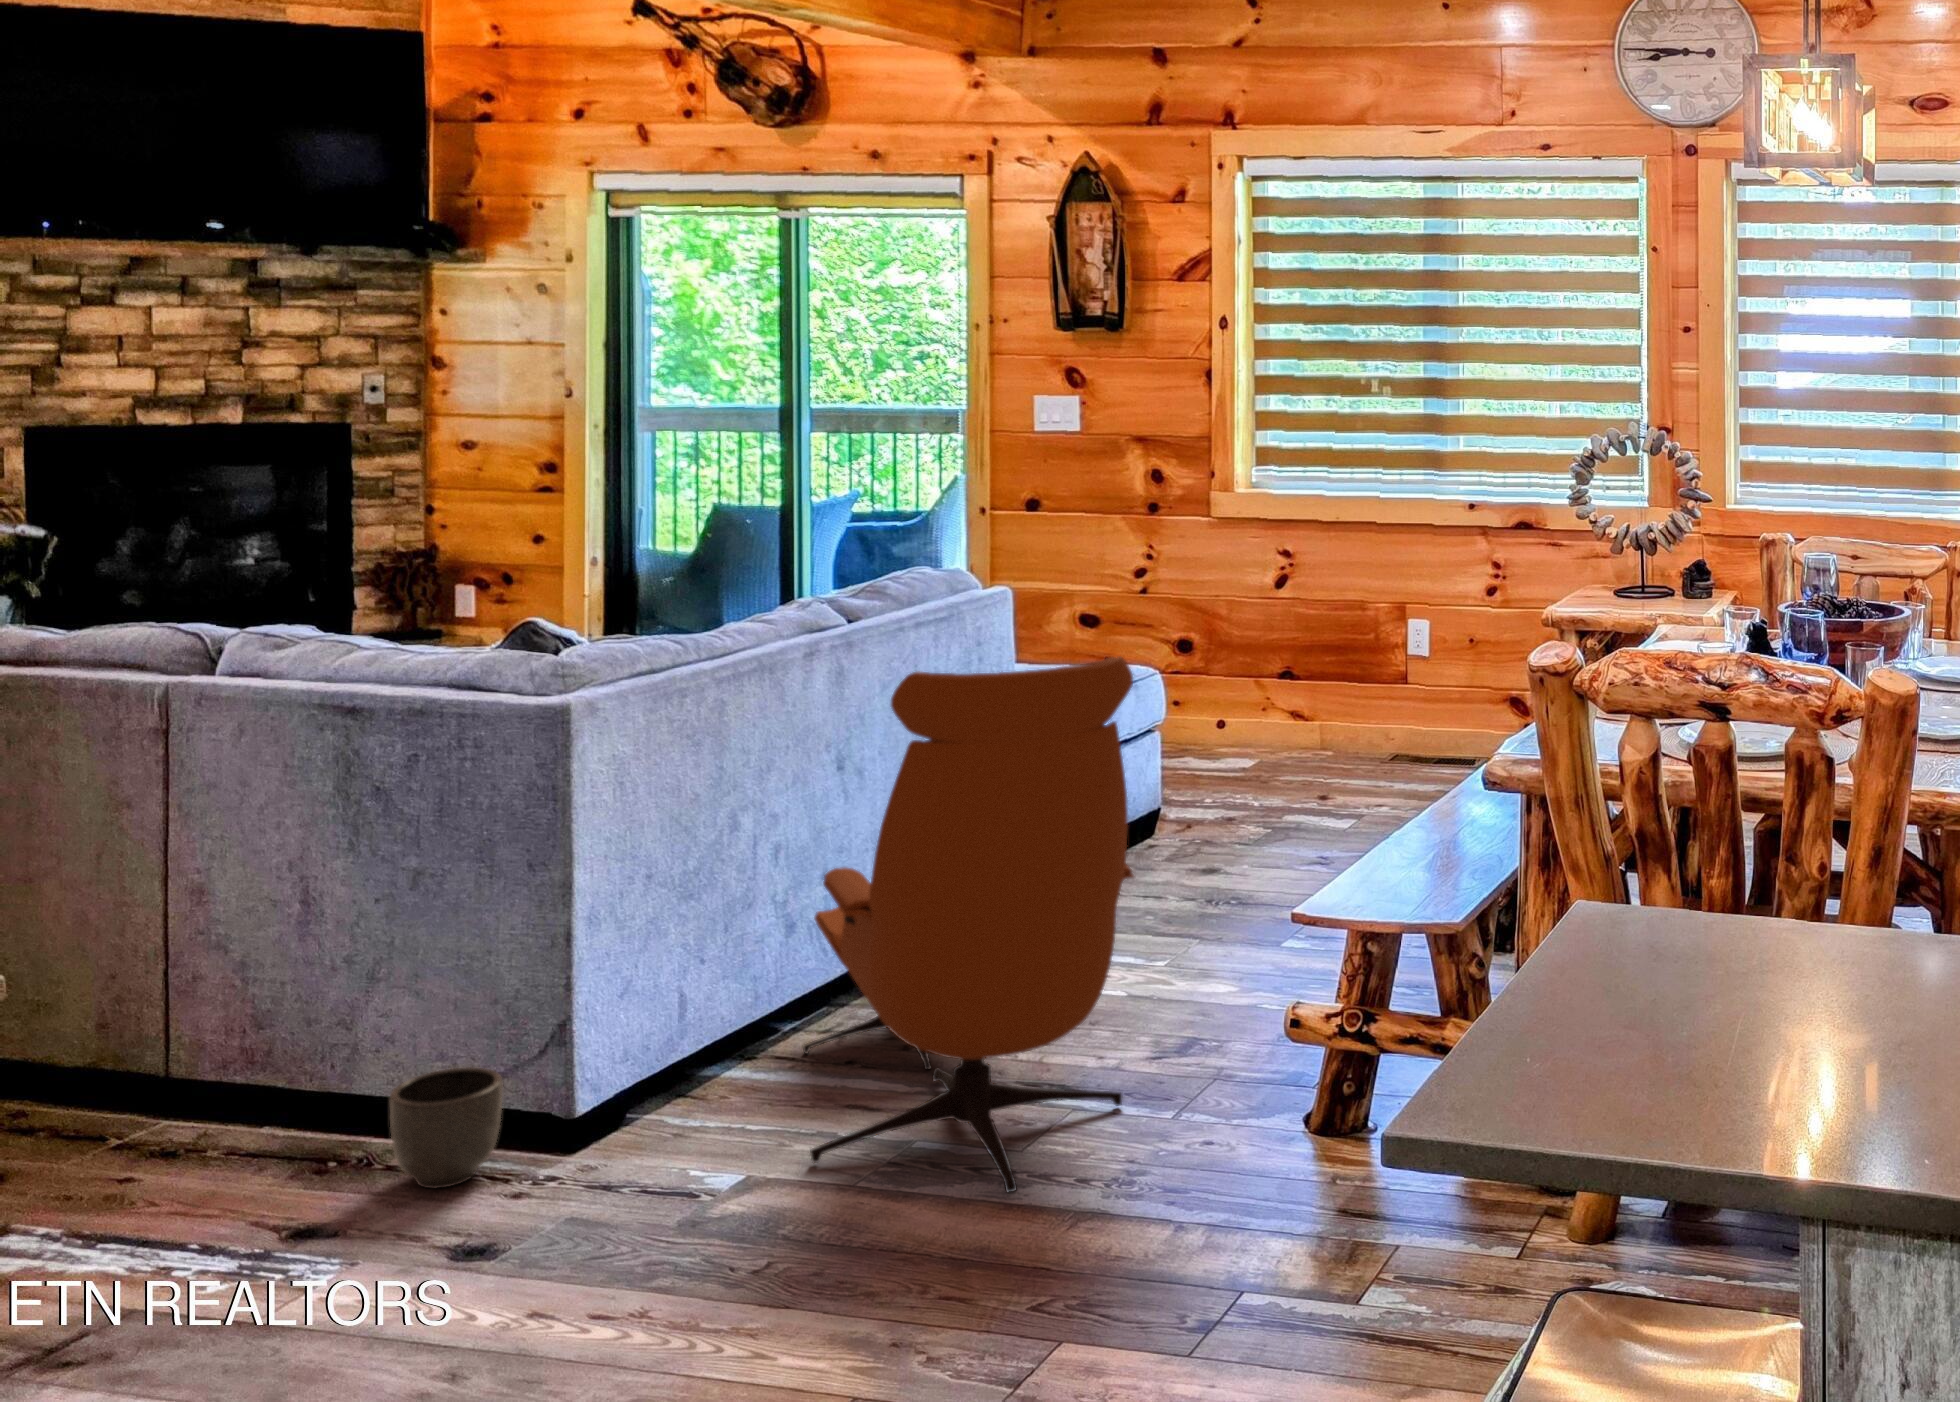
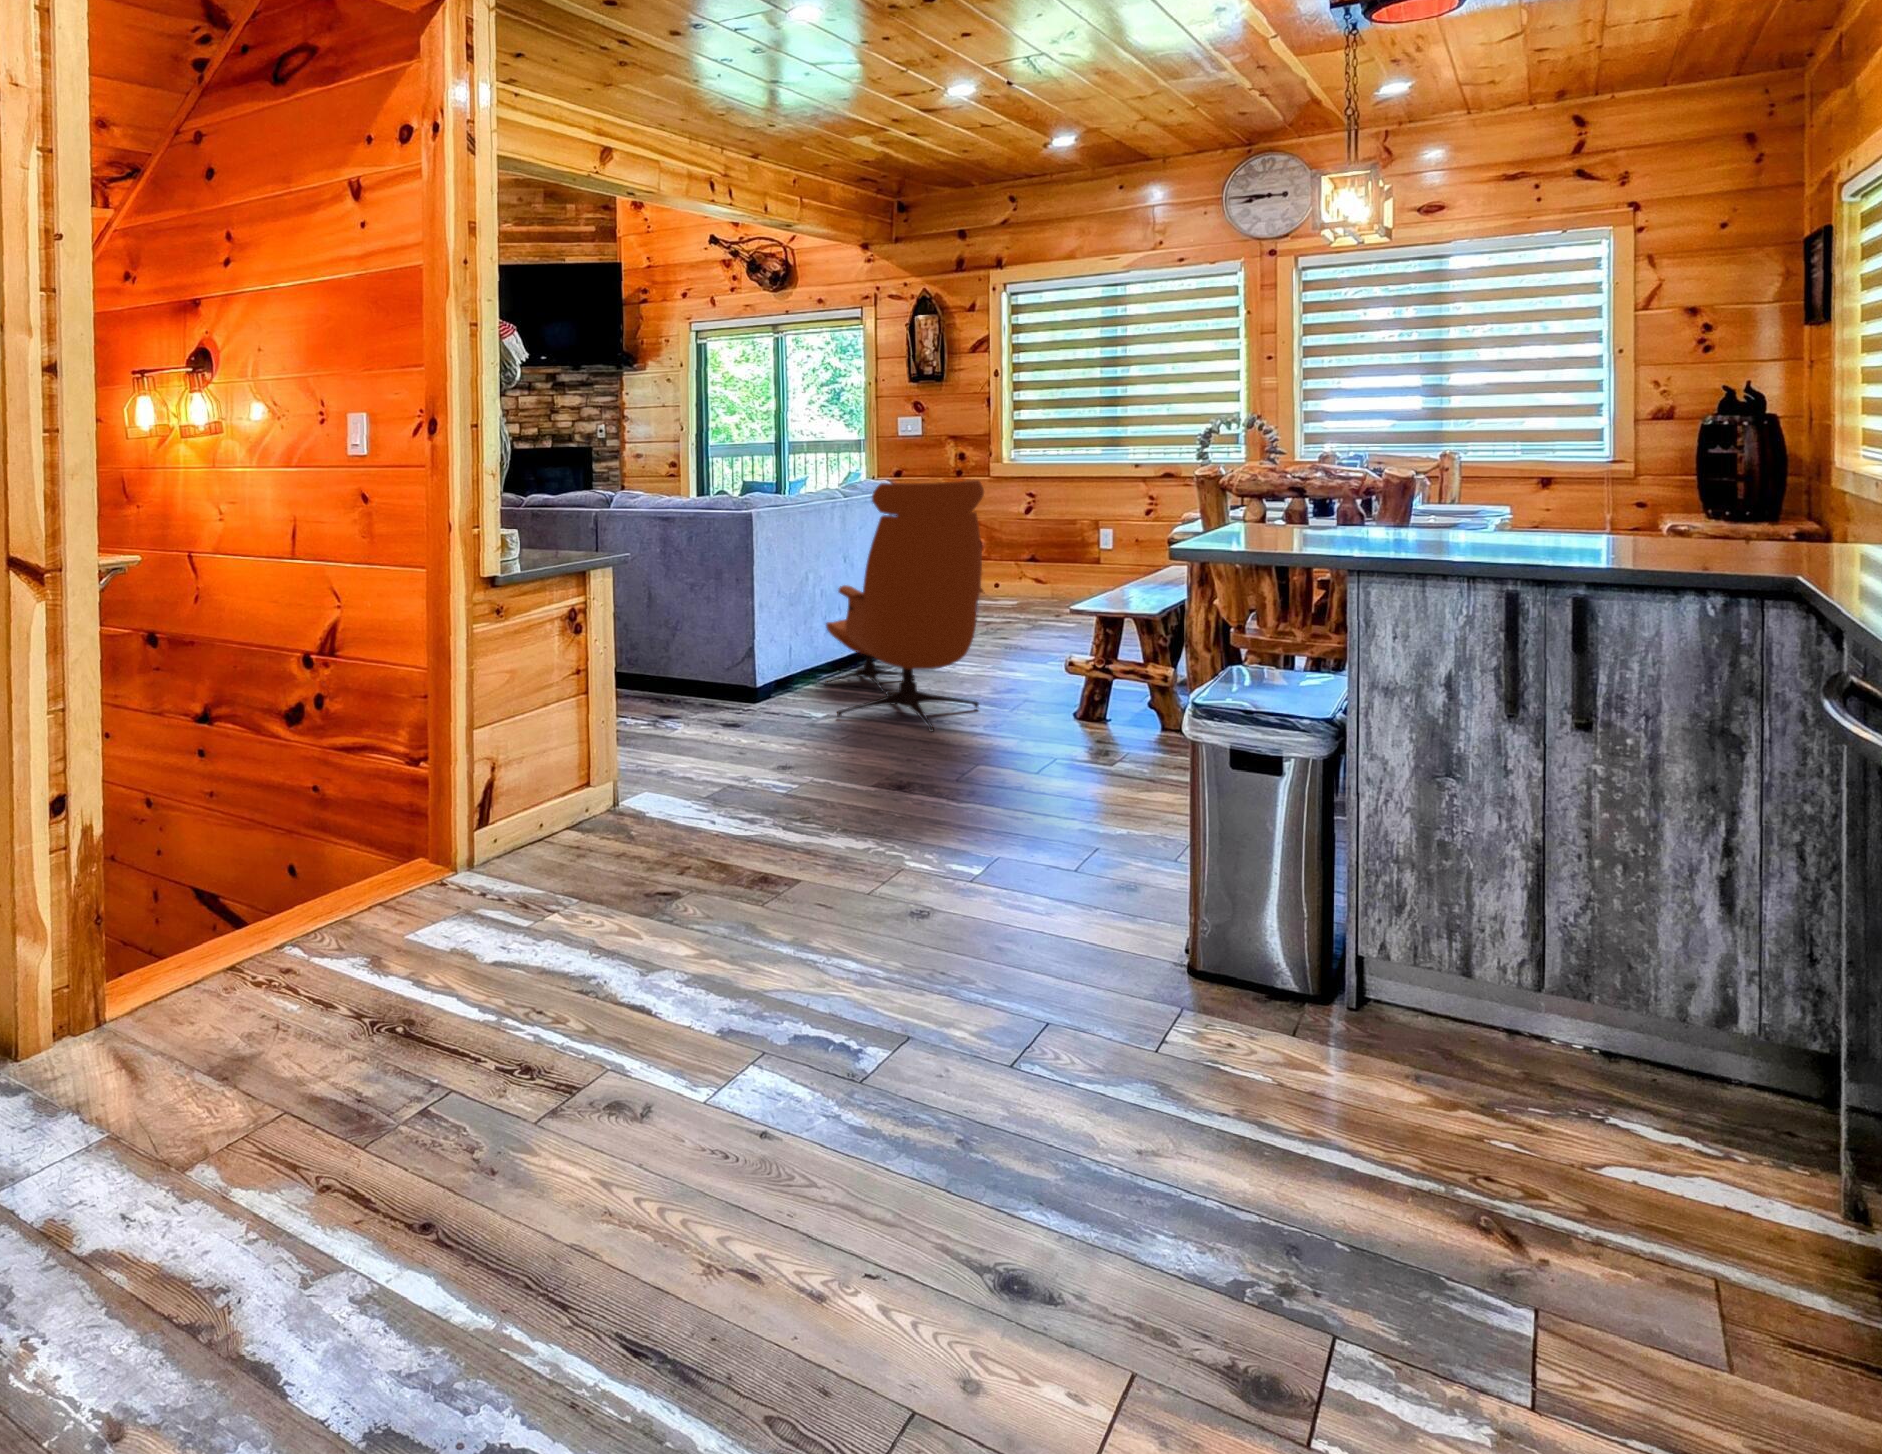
planter: present [390,1067,502,1188] -> none [662,668,705,715]

